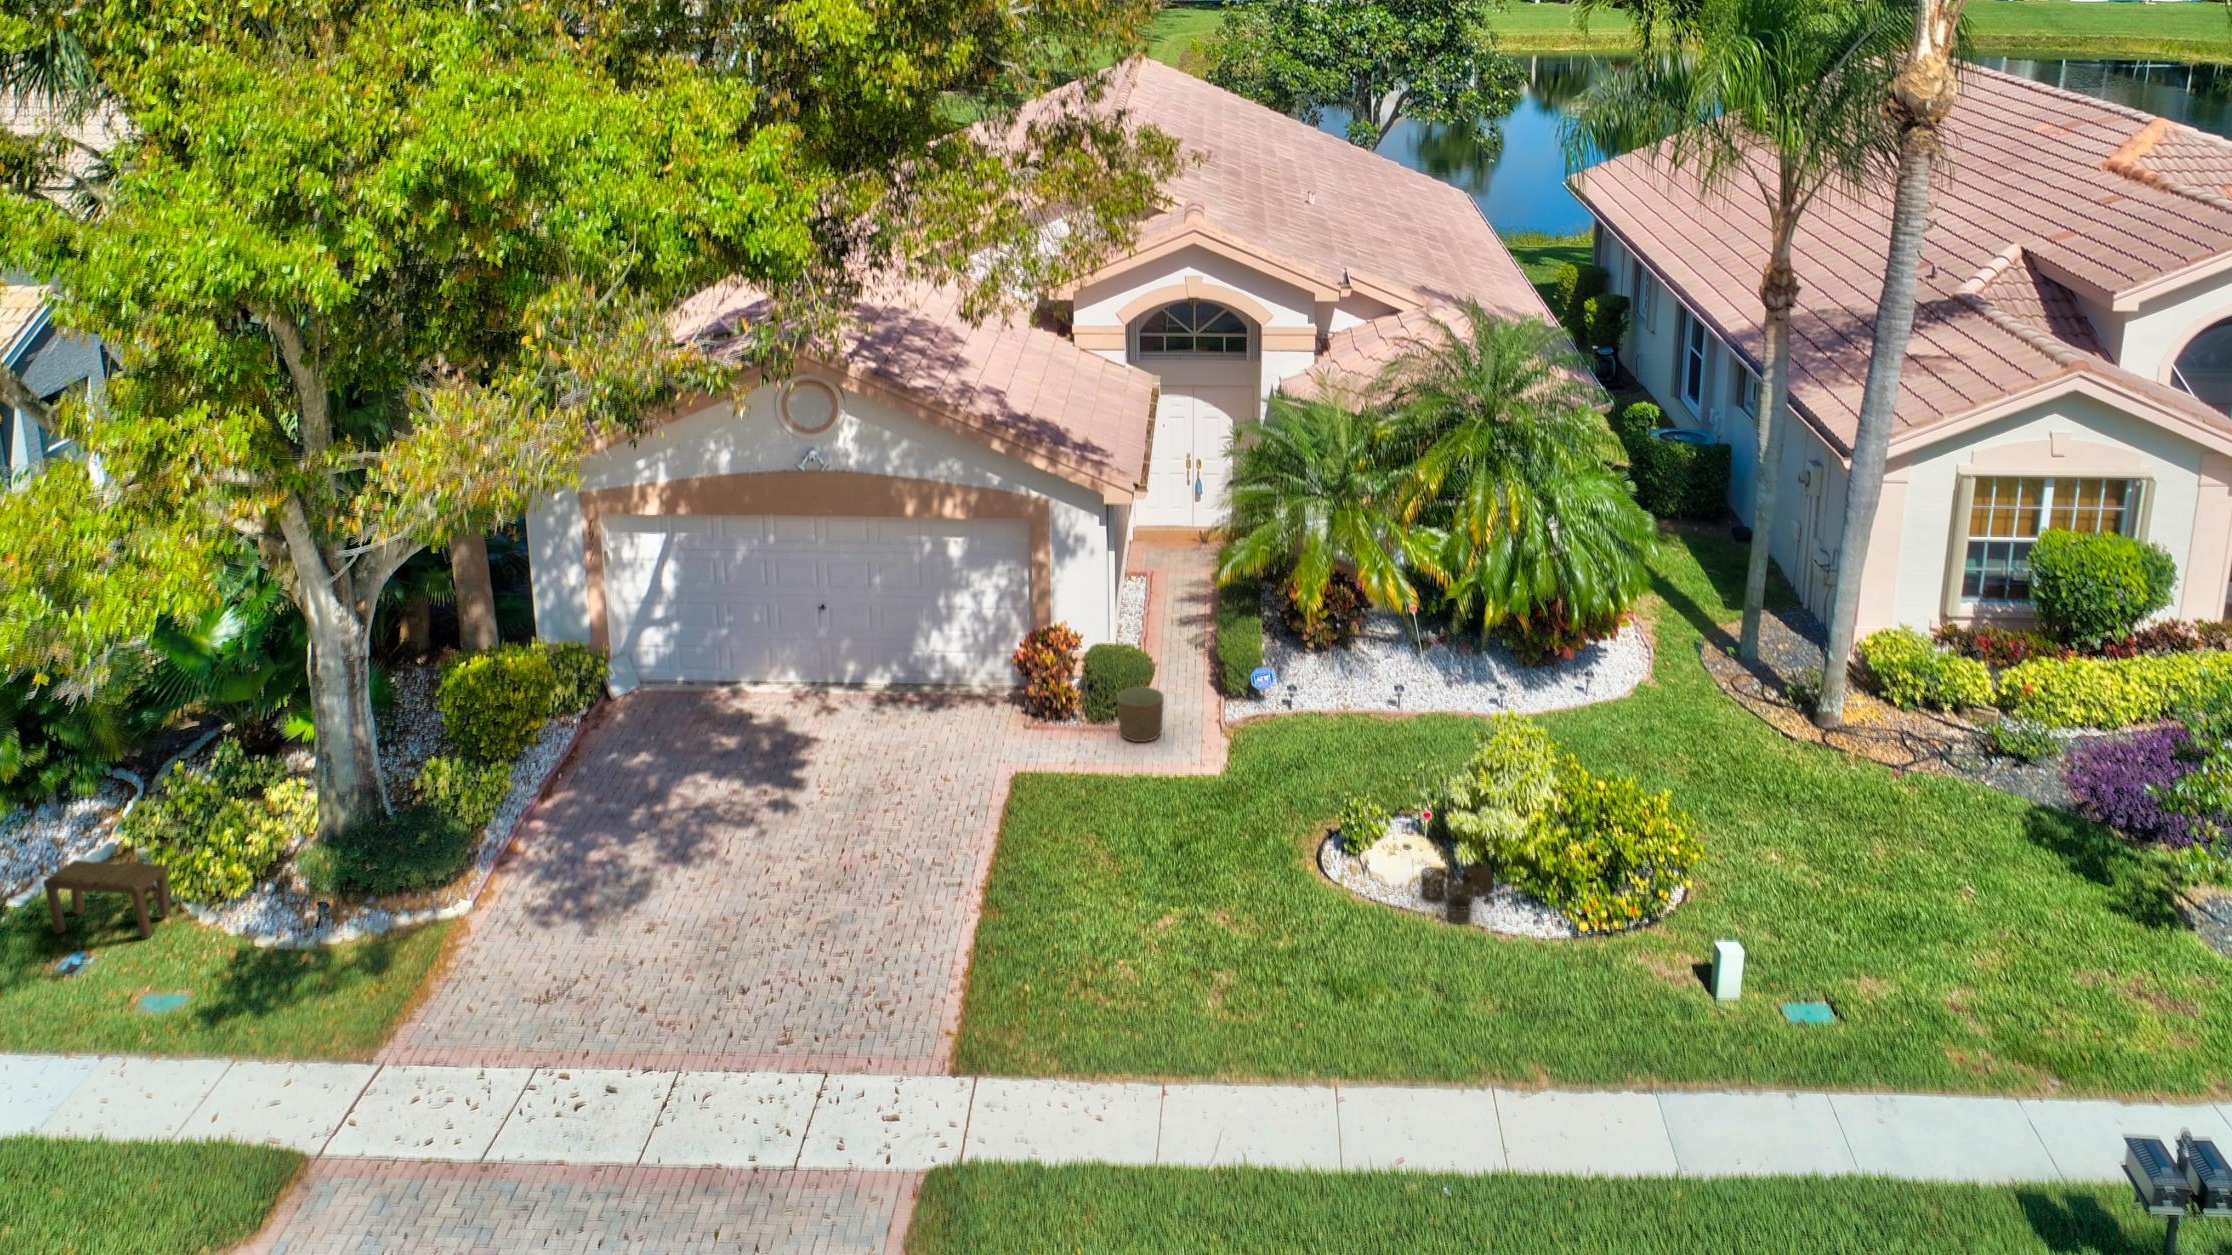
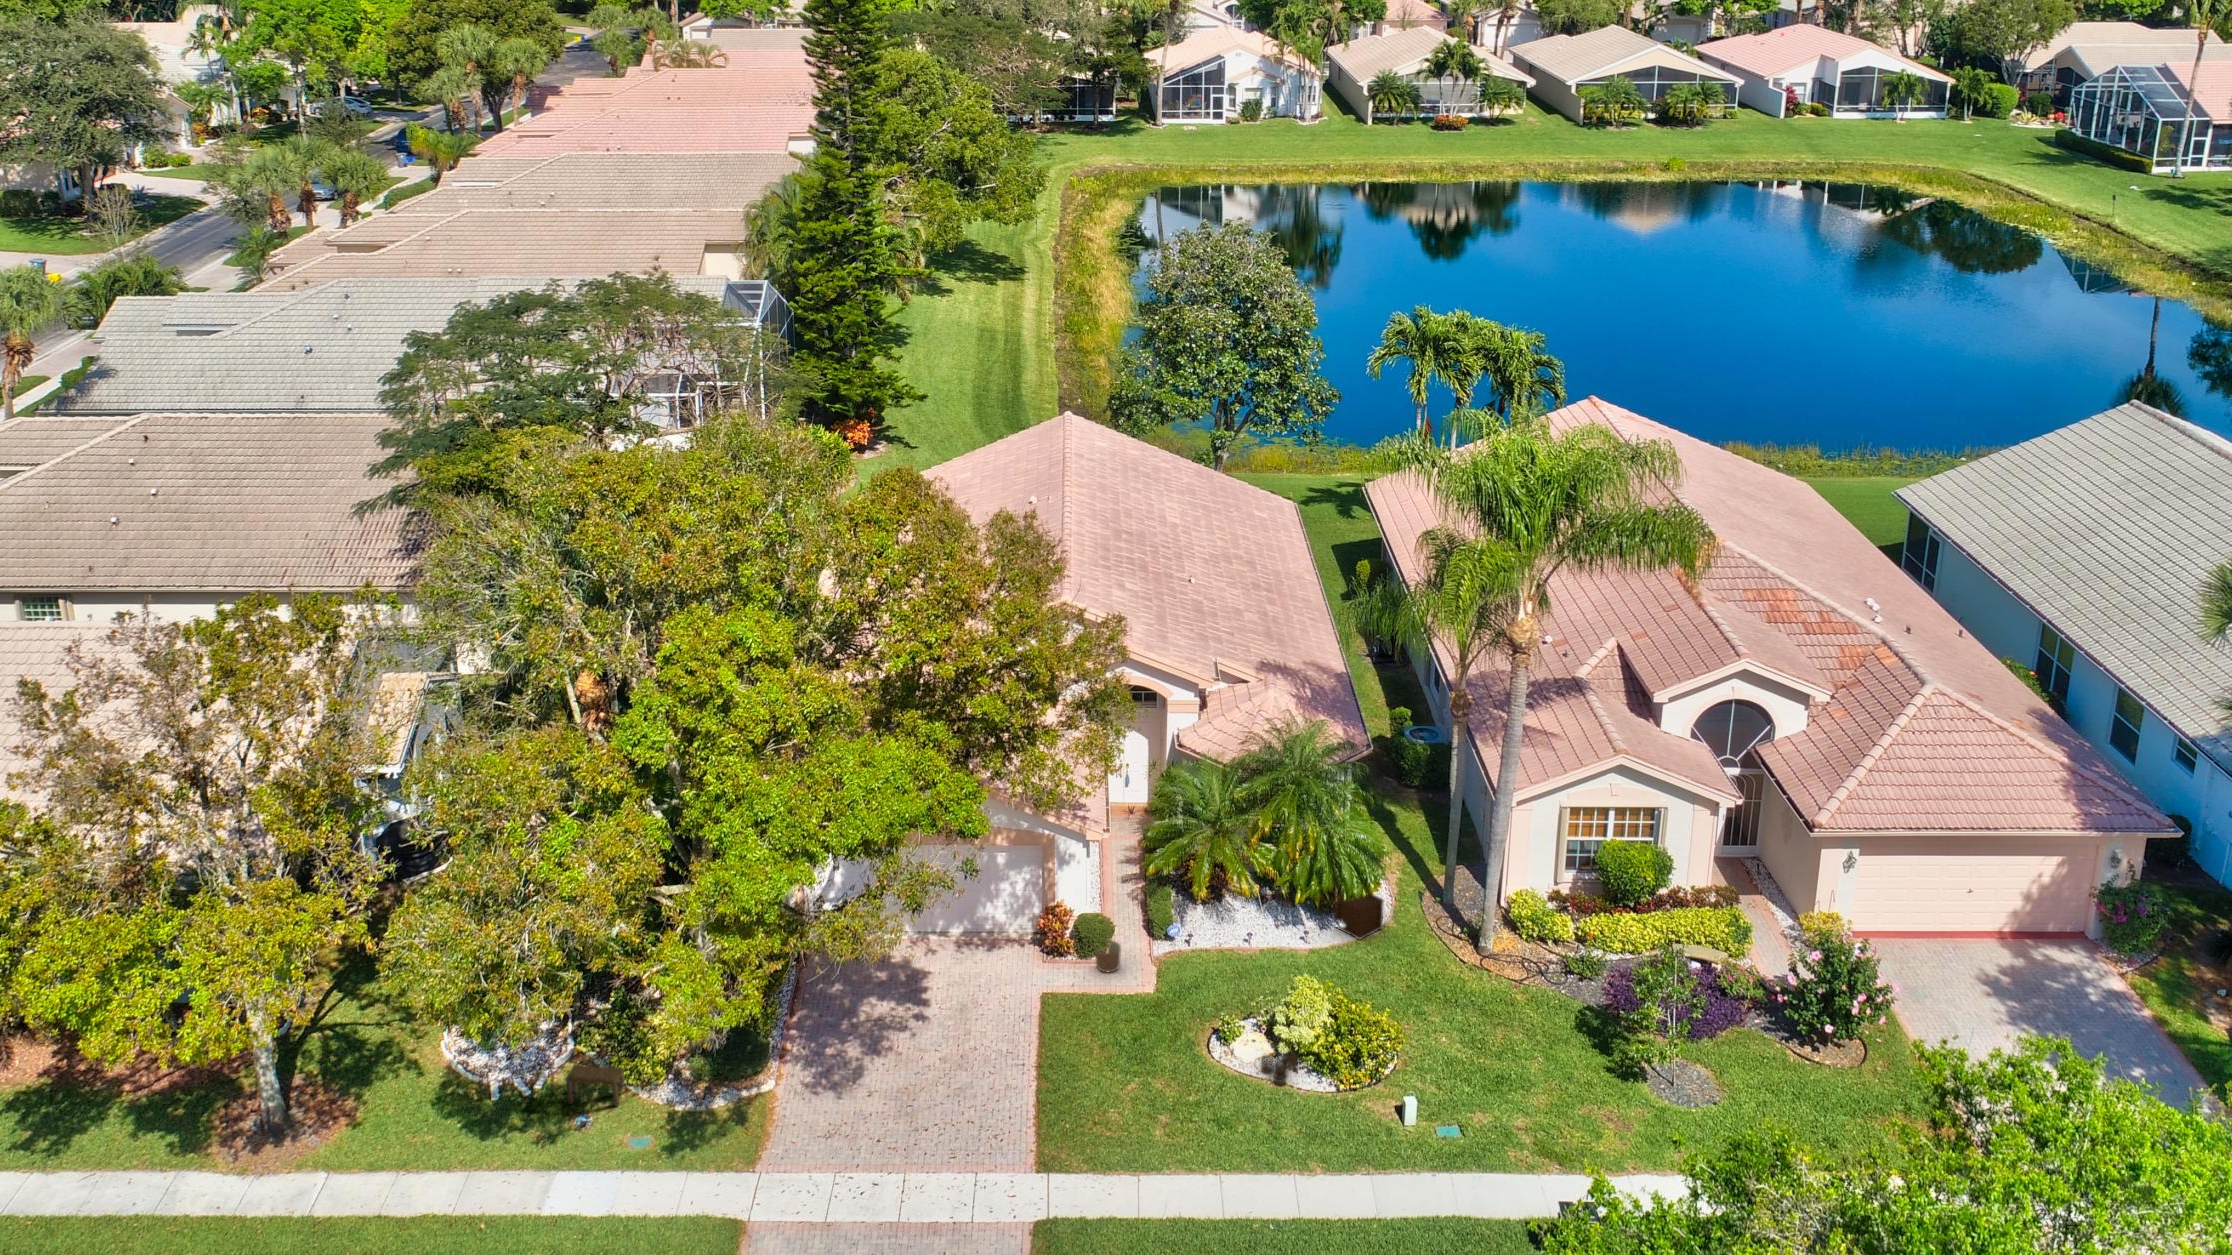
wooden crate: none [1549,615,1639,702] -> present [1335,894,1383,939]

